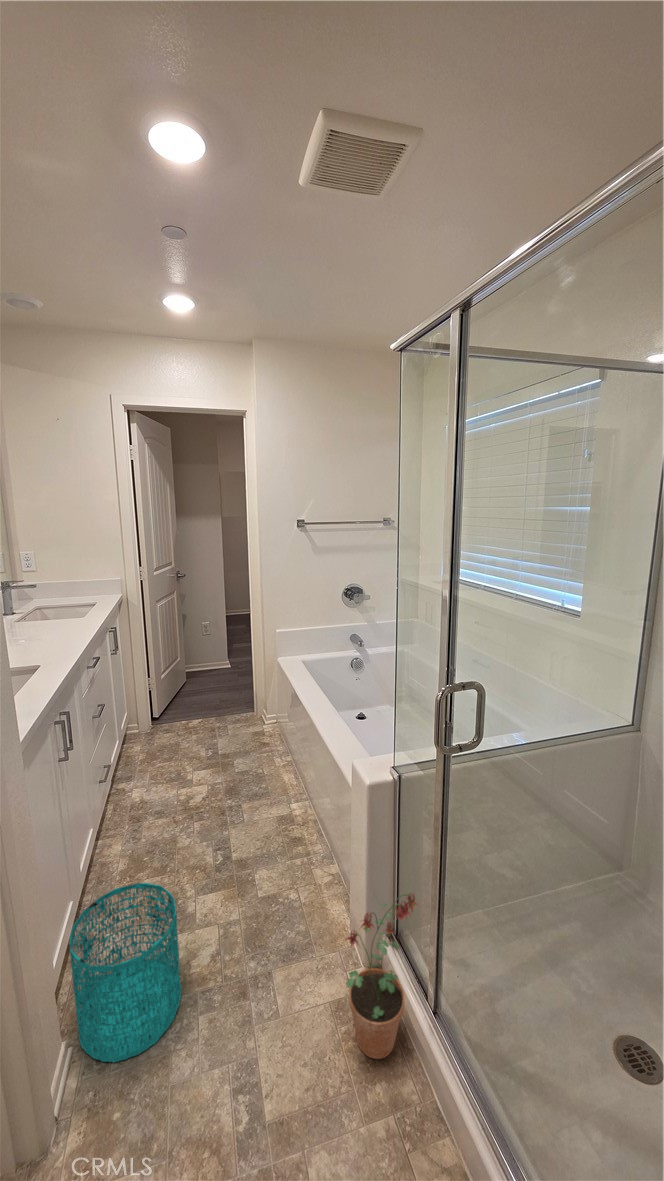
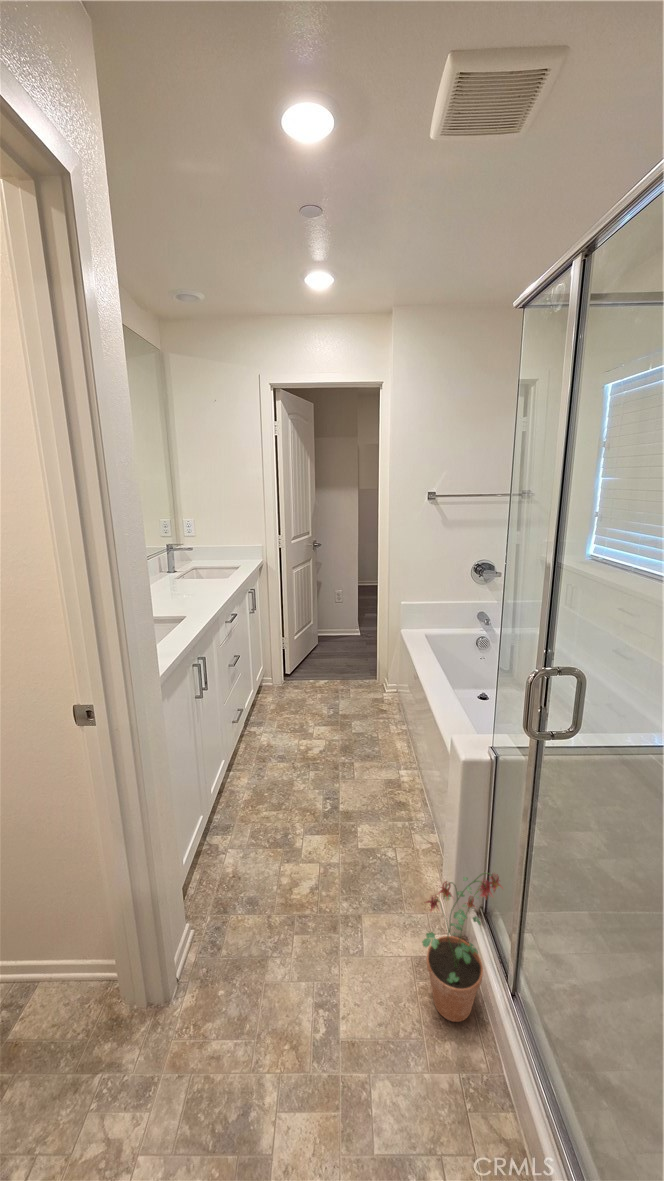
wastebasket: present [70,883,181,1062] -> none [194,811,282,951]

